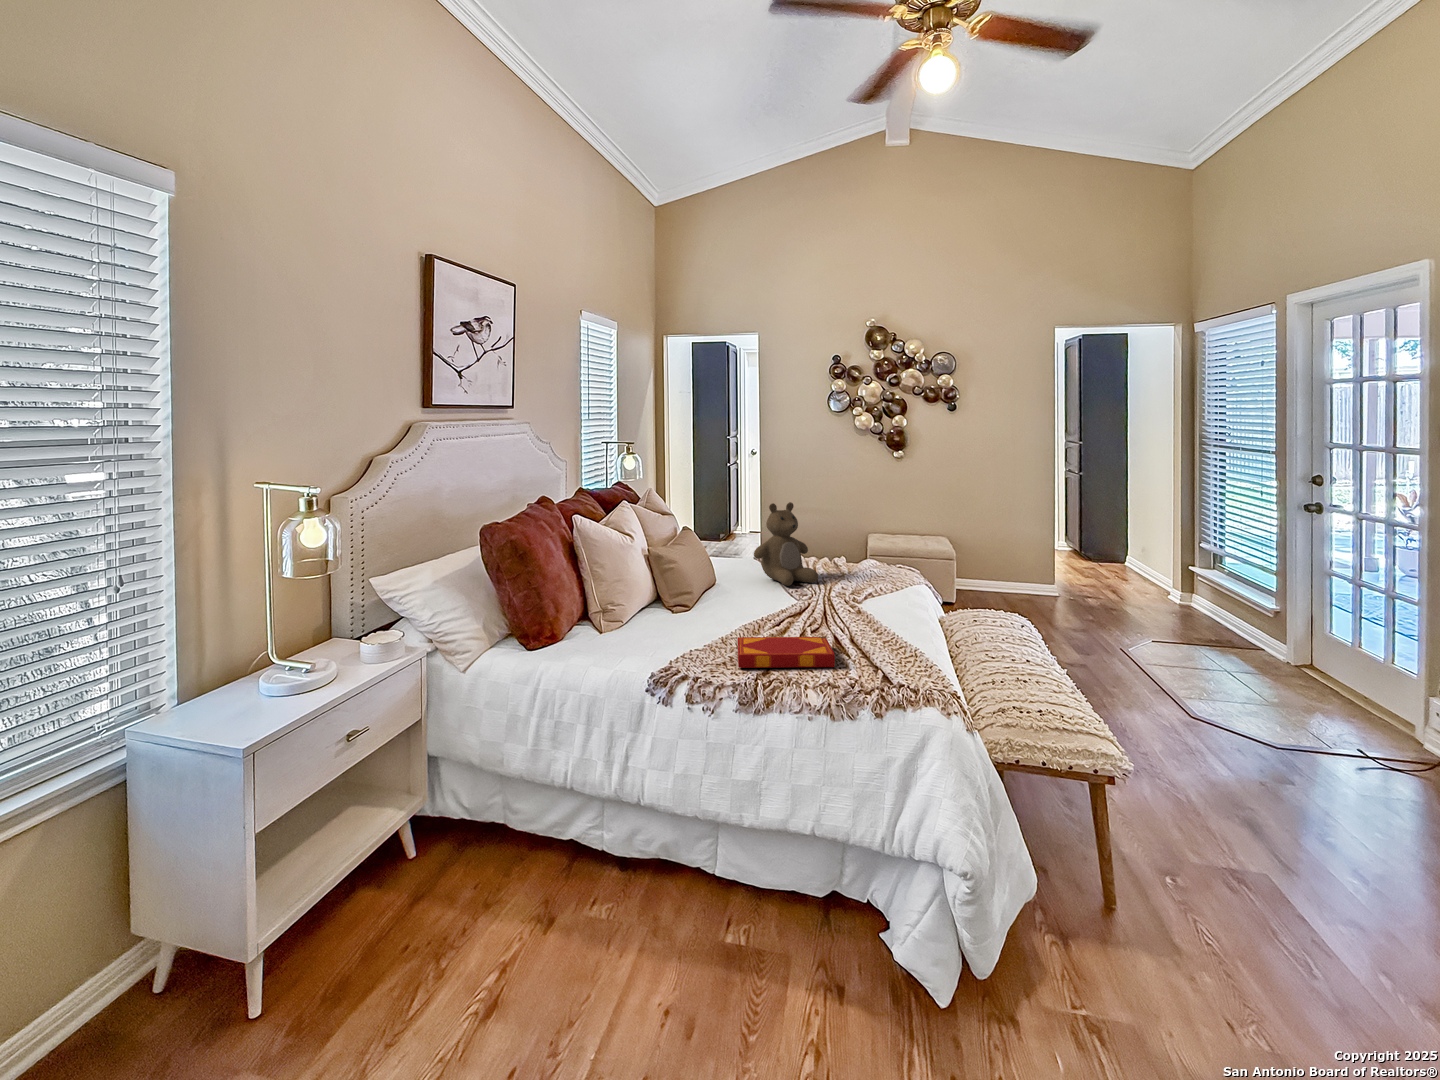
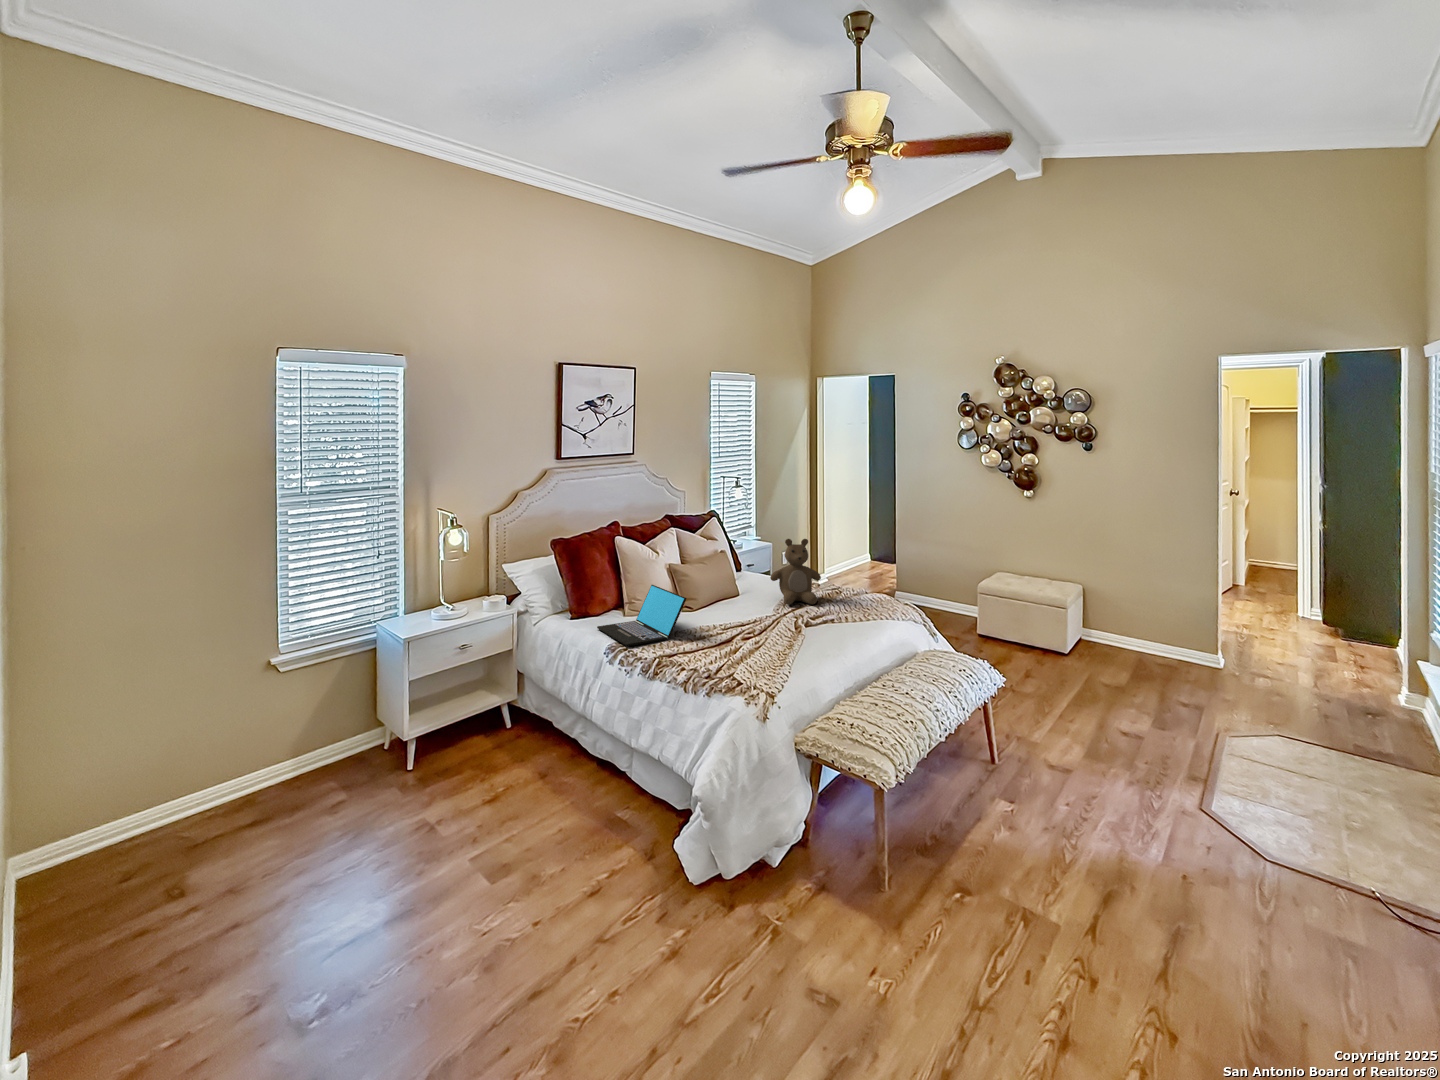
laptop: none [585,574,727,664] -> present [597,585,686,646]
hardback book: present [737,637,835,668] -> none [660,636,737,665]

